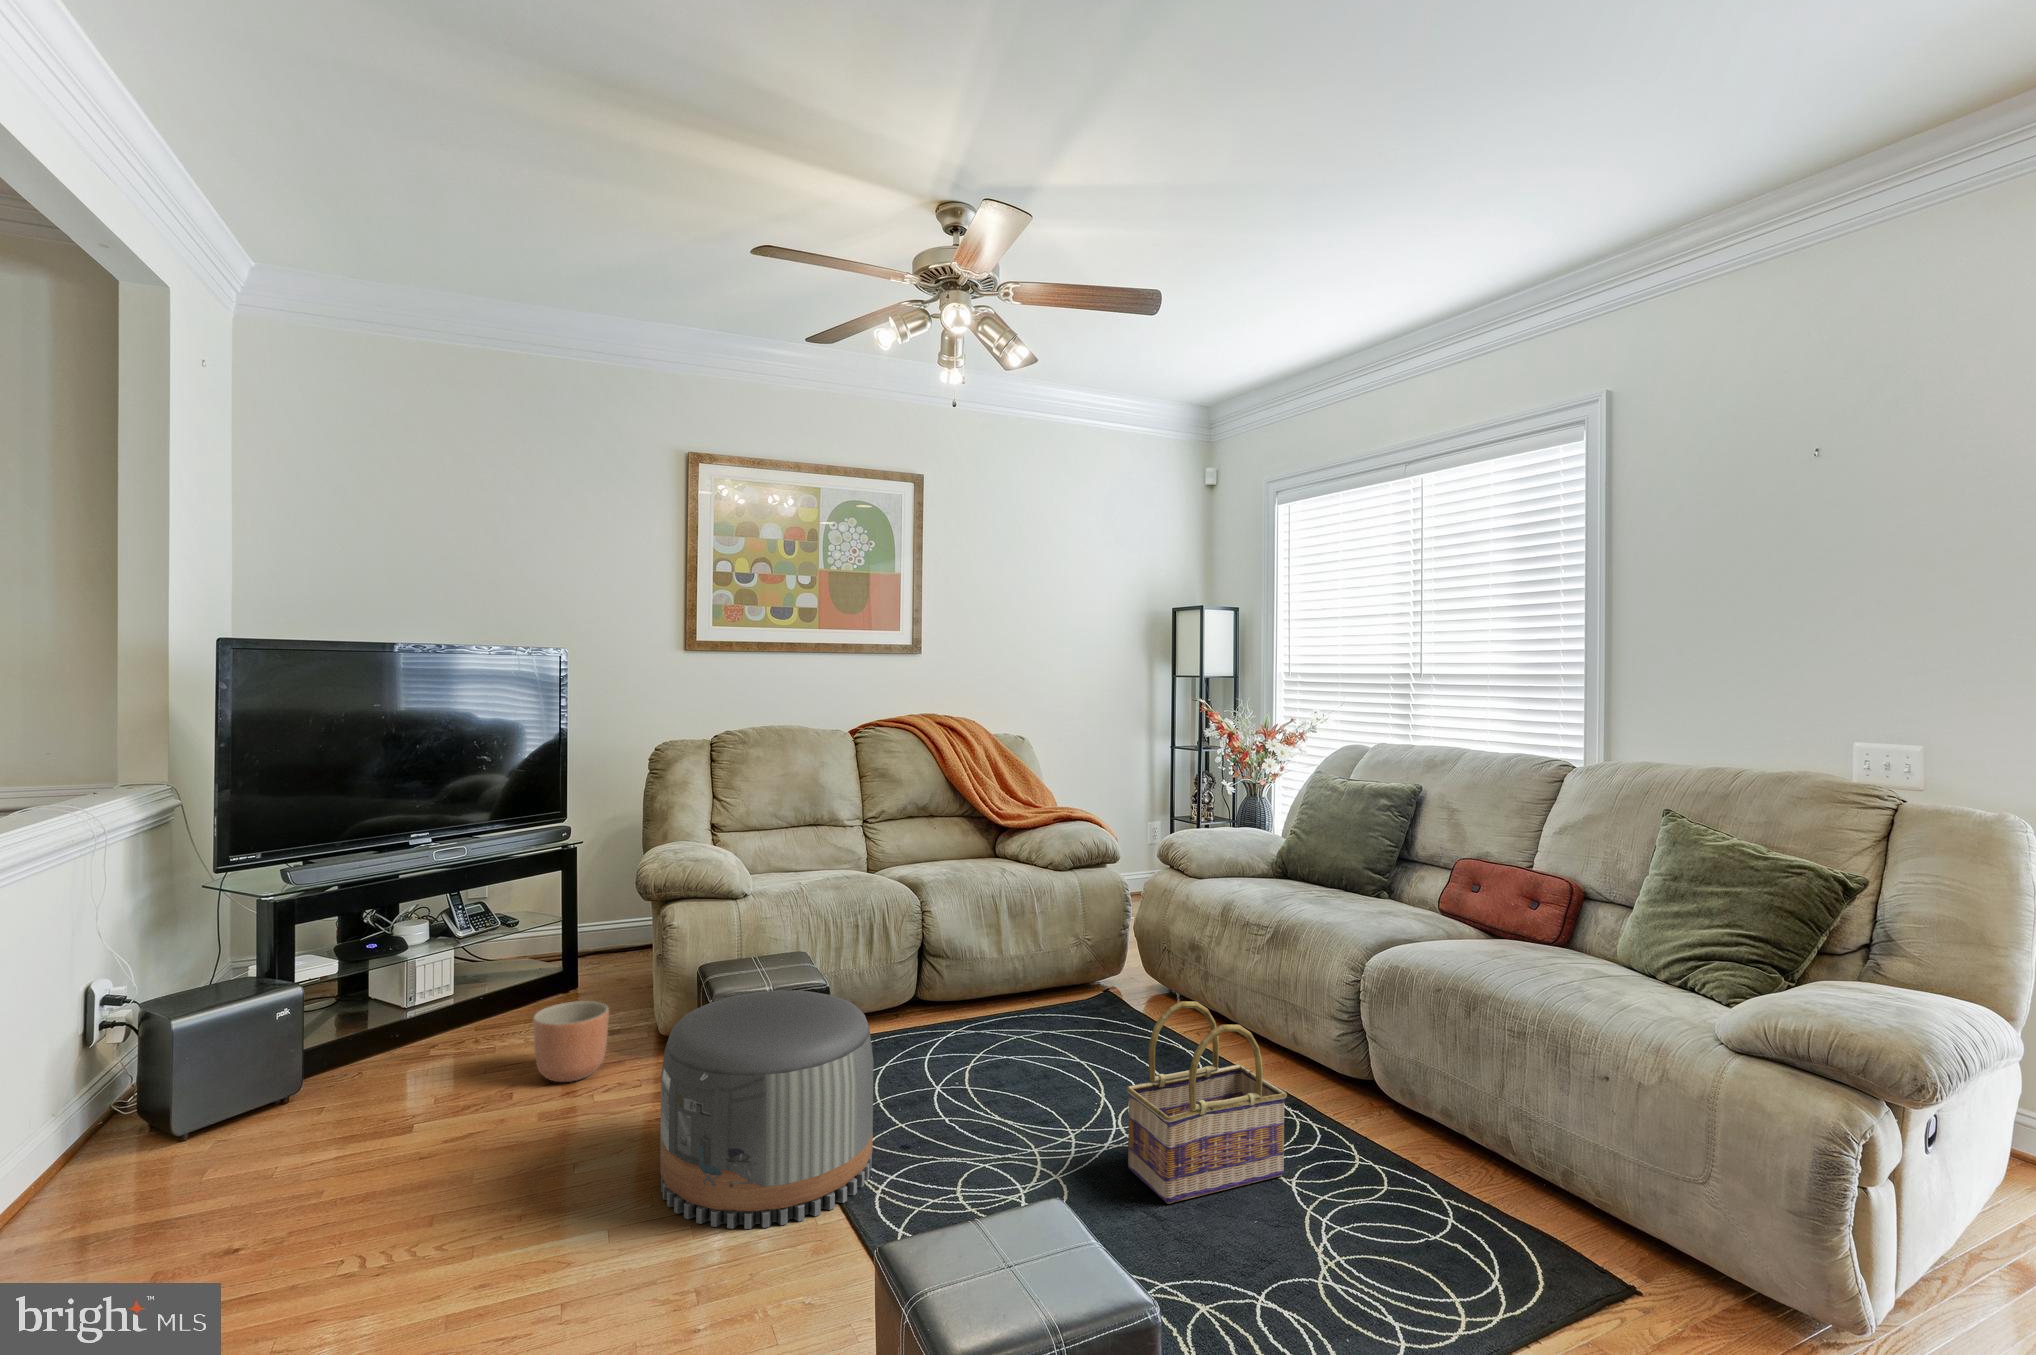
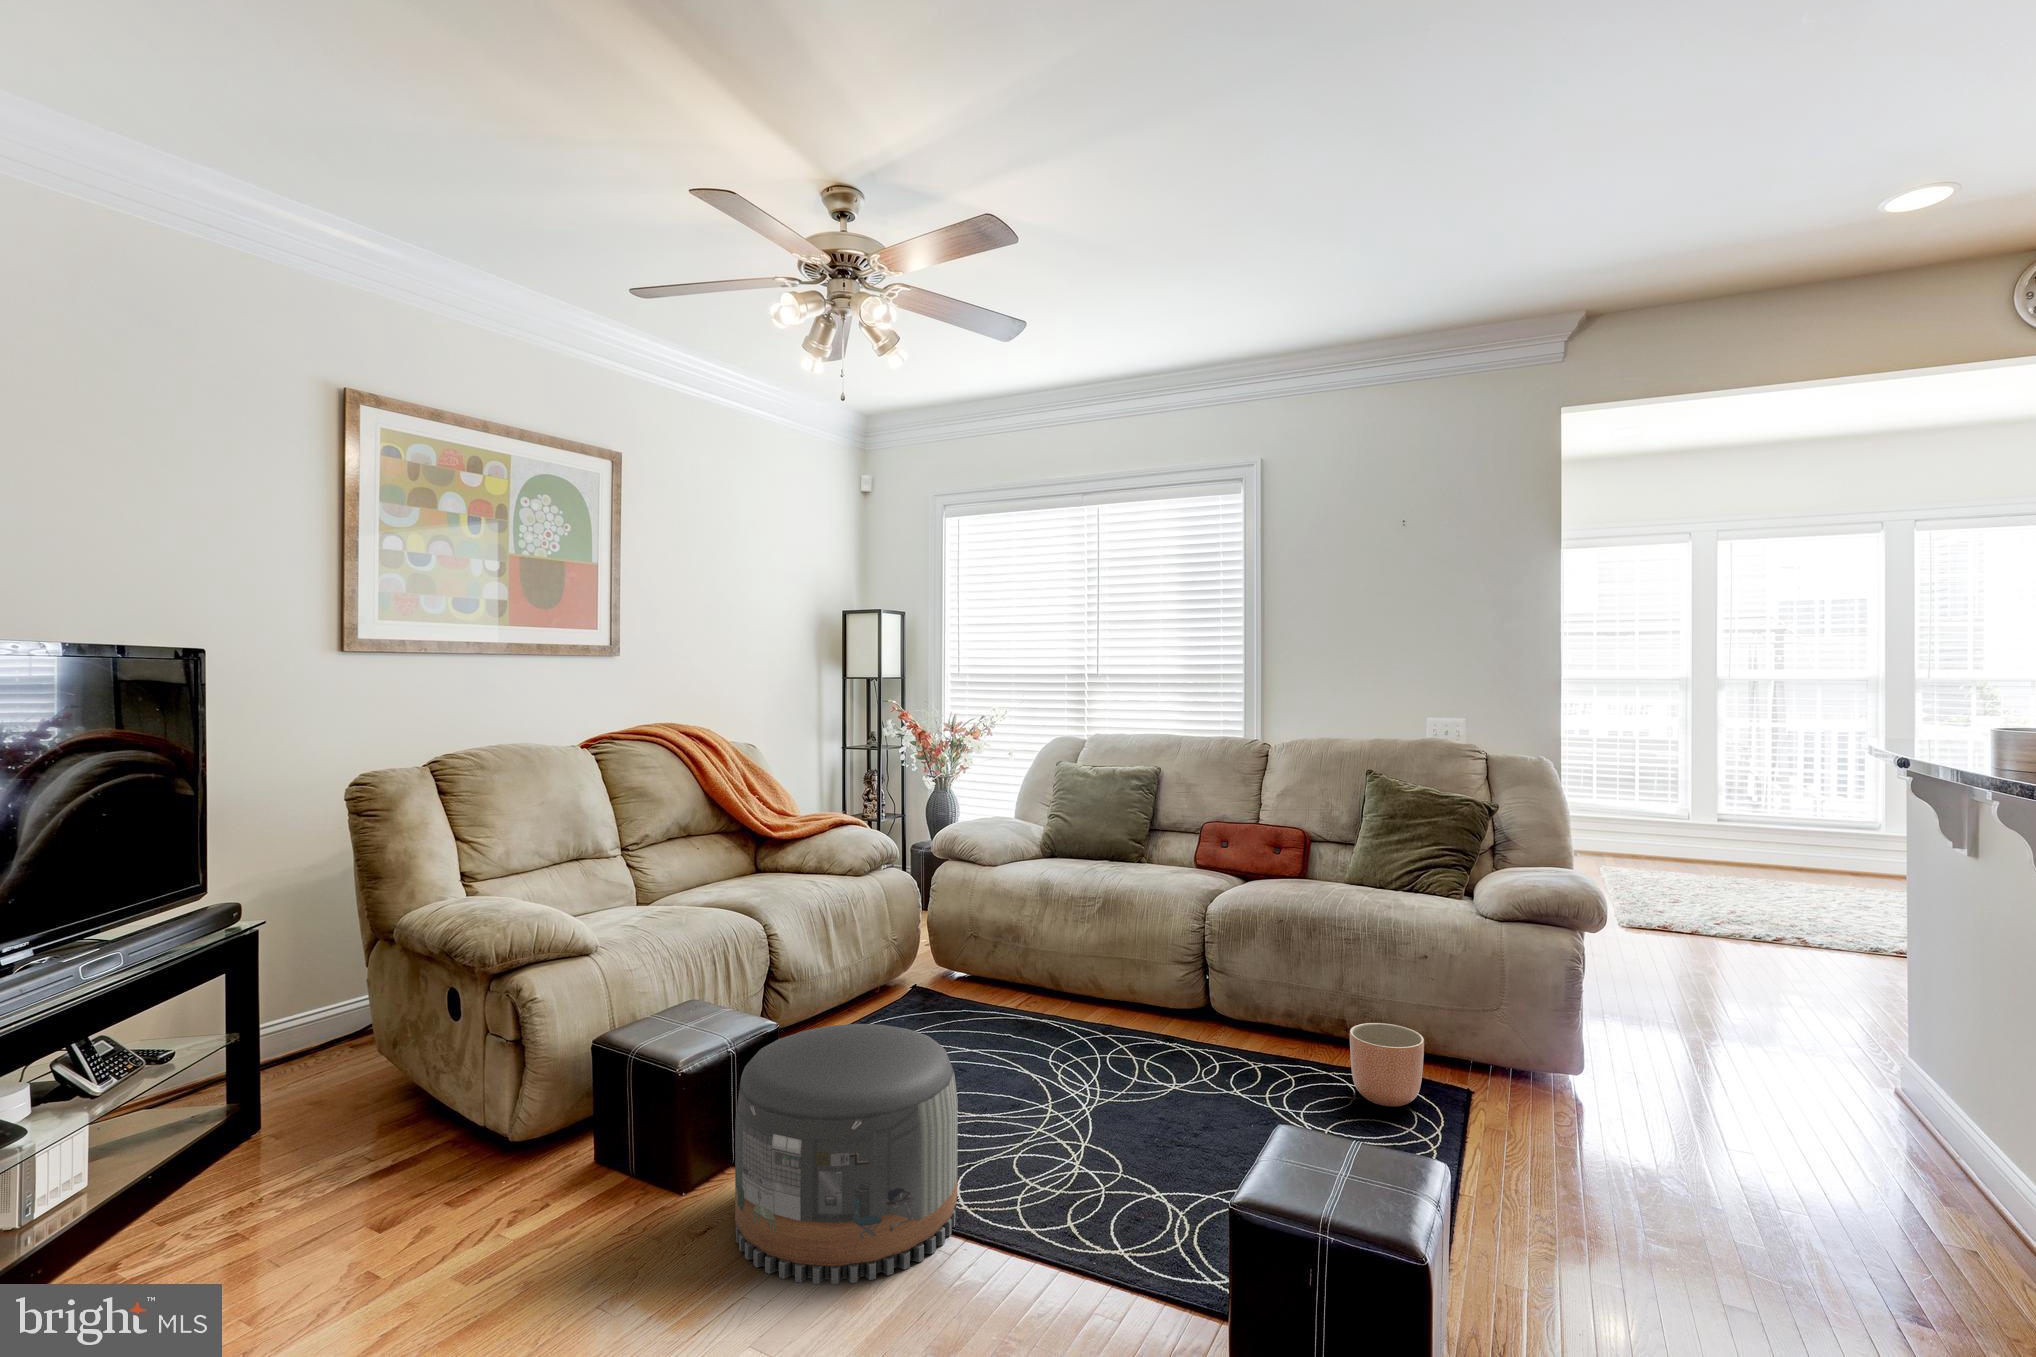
planter: present [533,1001,609,1082] -> present [1350,1023,1424,1107]
basket: present [1127,1001,1287,1203] -> none [1125,962,1230,1130]

